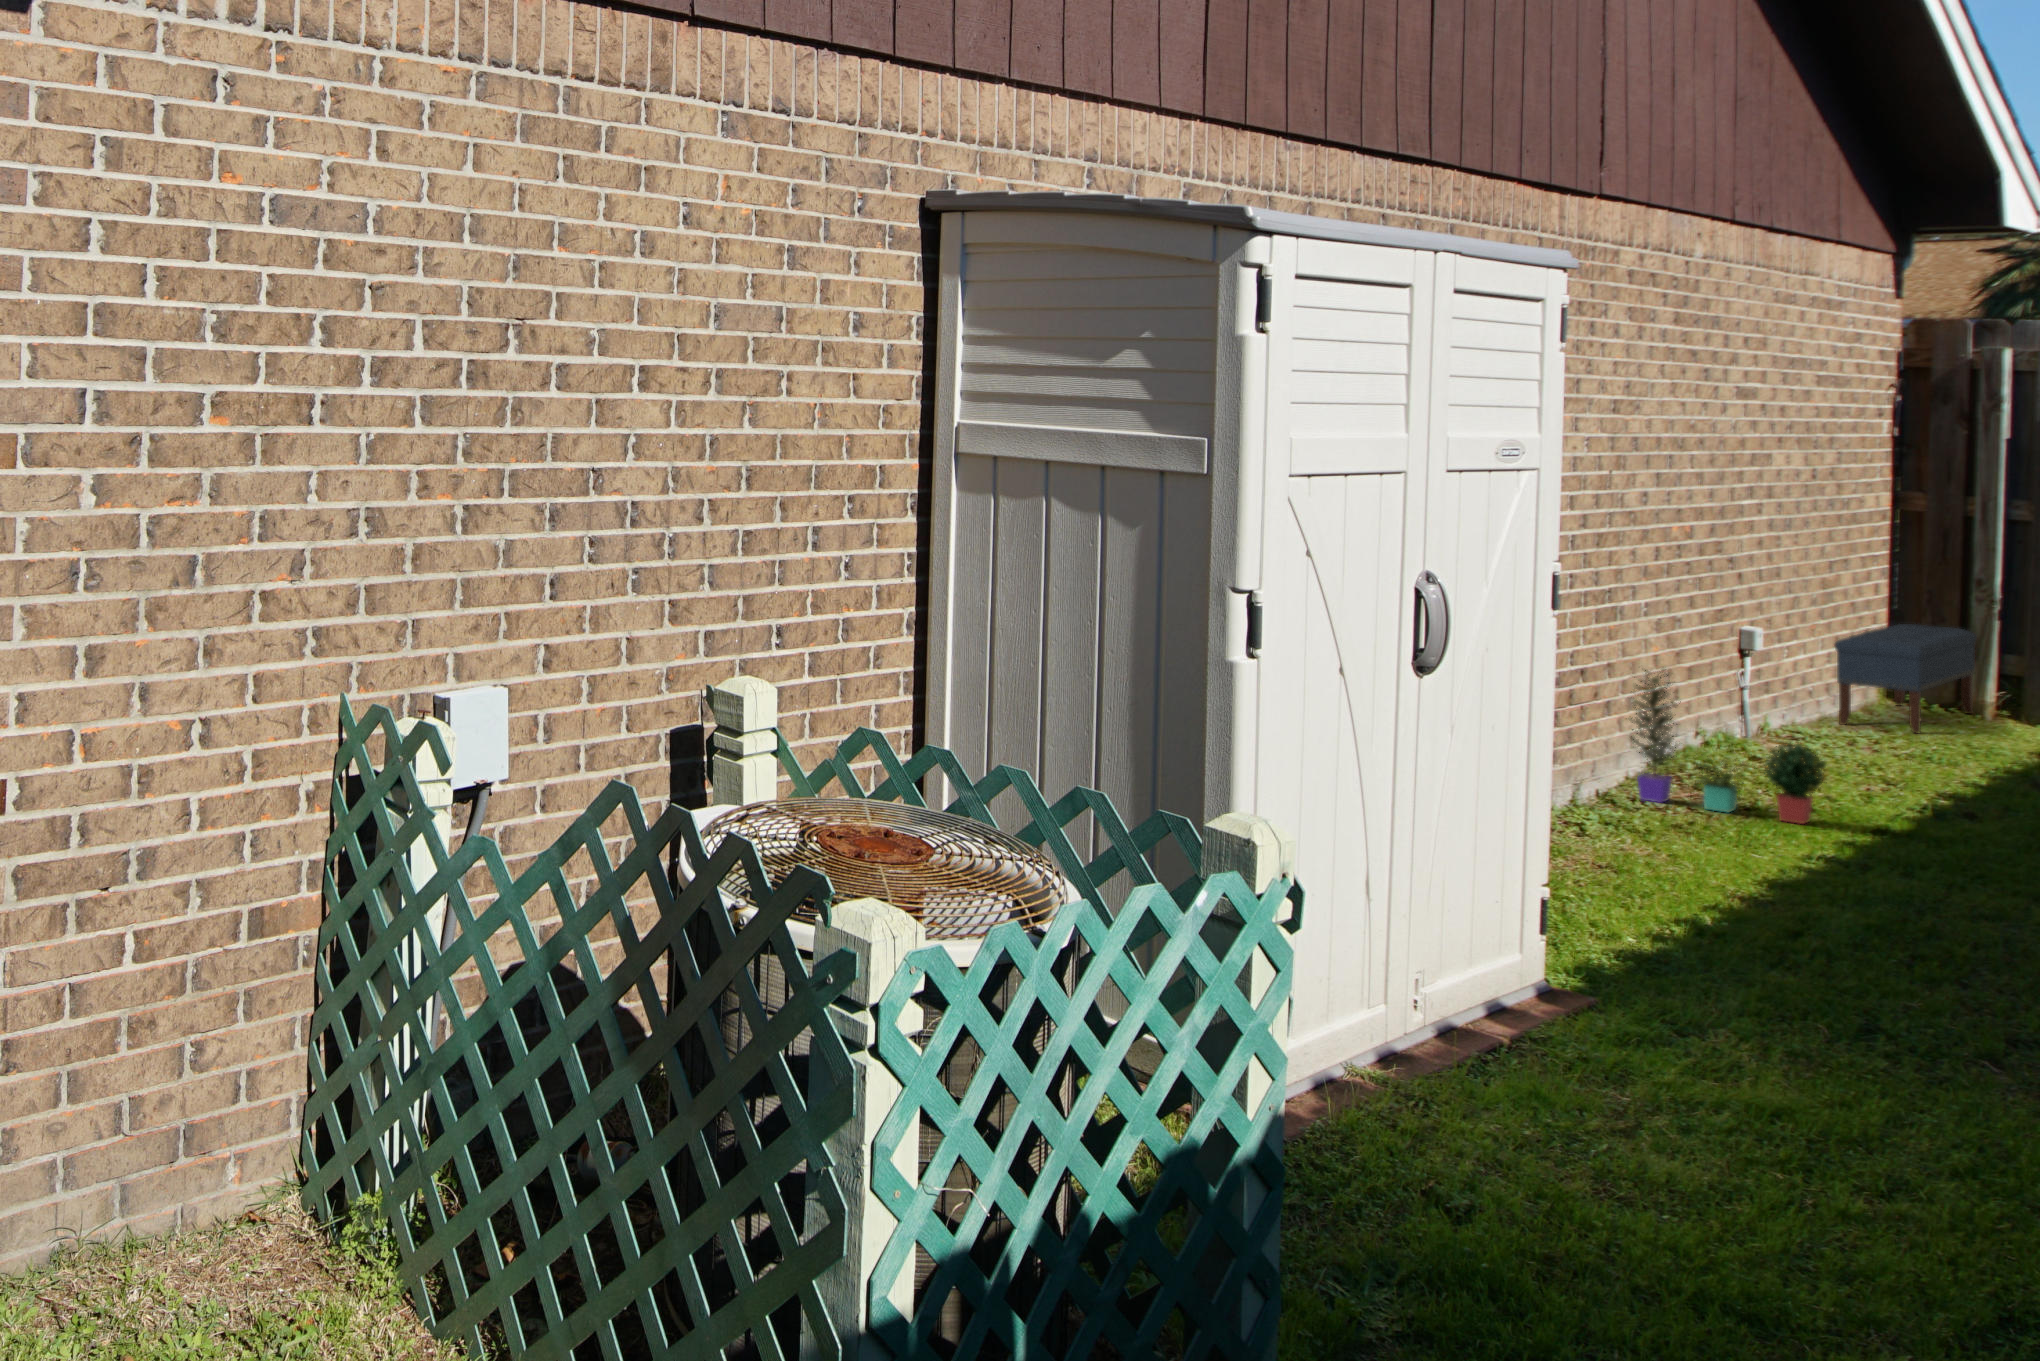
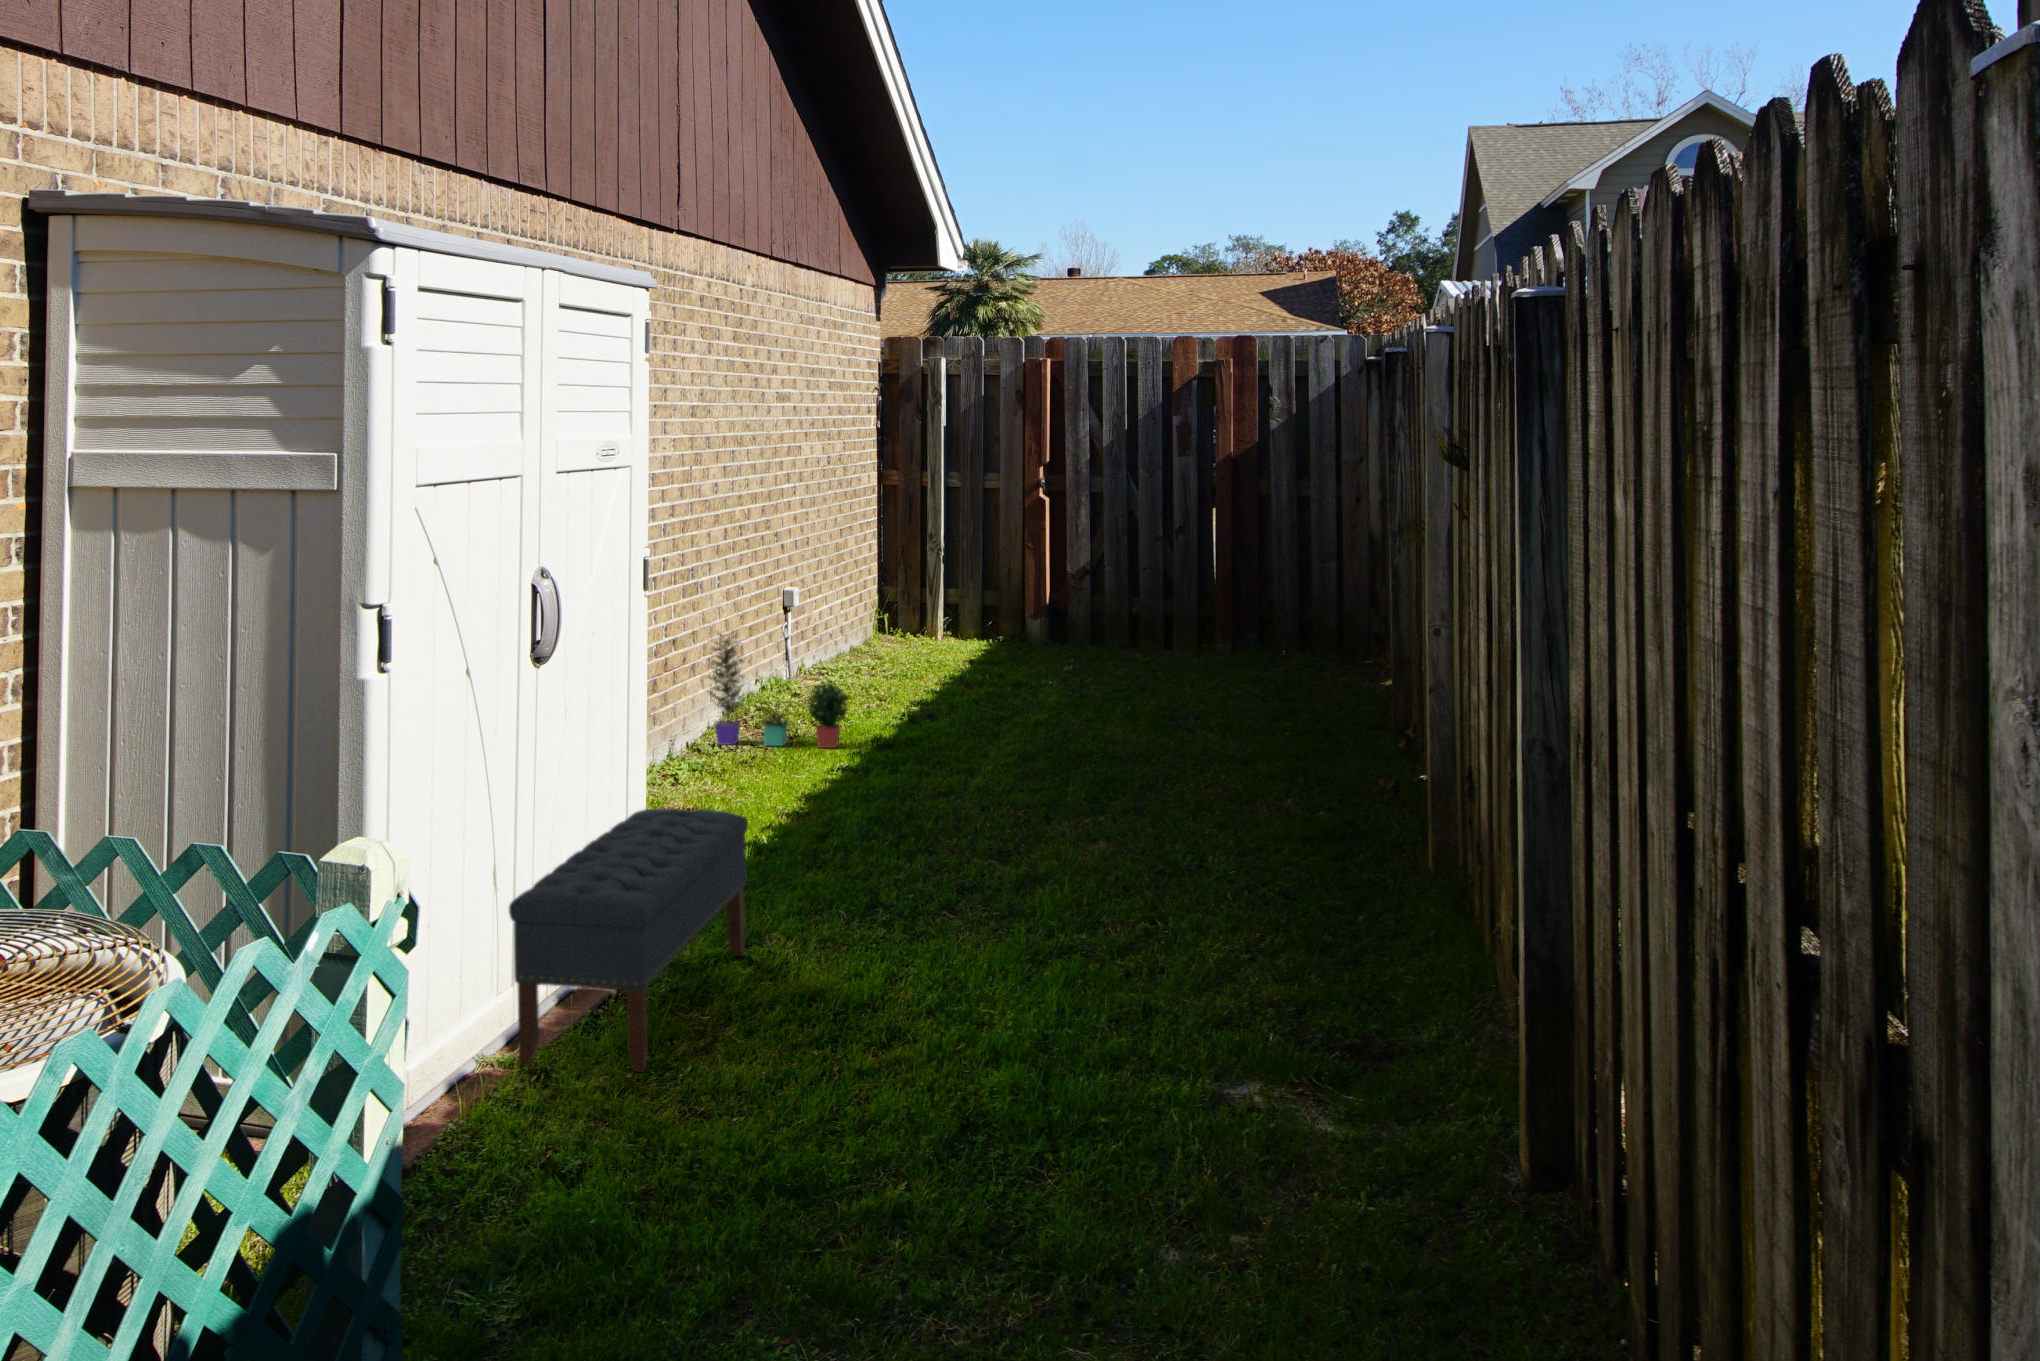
bench: present [1835,624,1977,733] -> present [509,808,748,1072]

